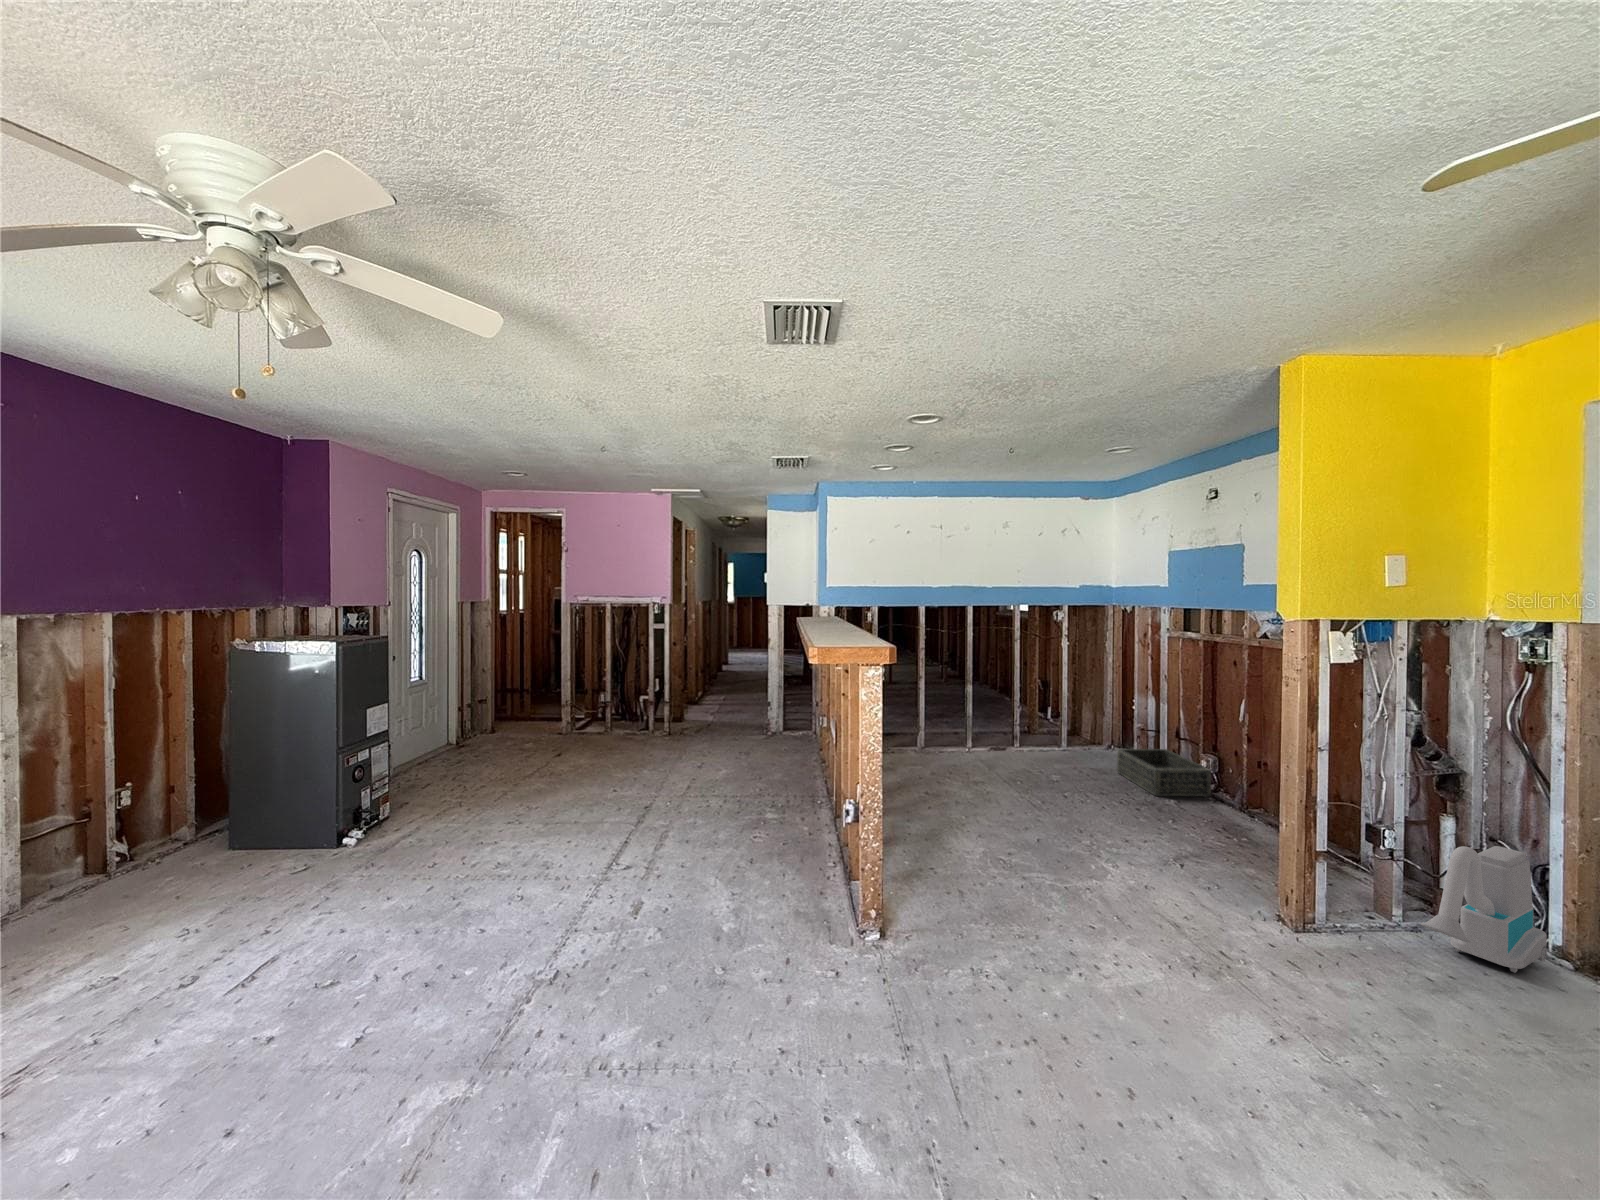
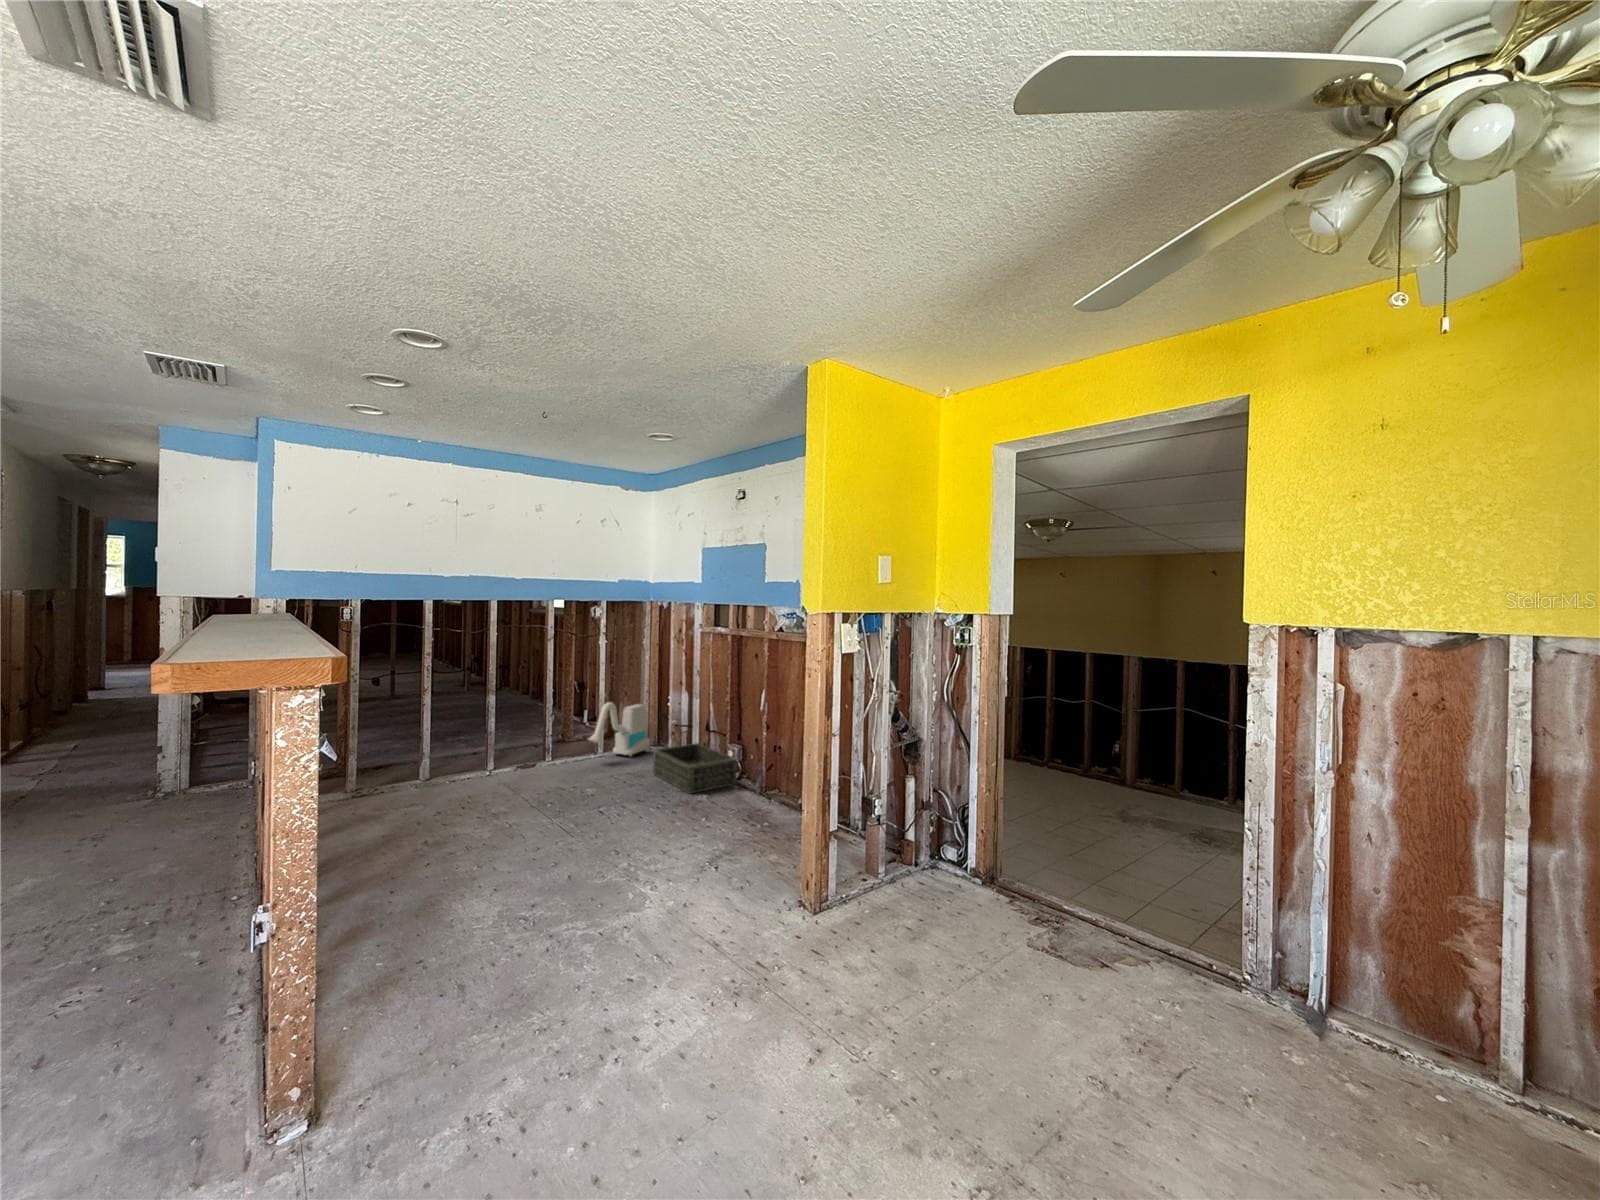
vacuum cleaner: present [1421,846,1547,973] -> present [588,702,650,757]

